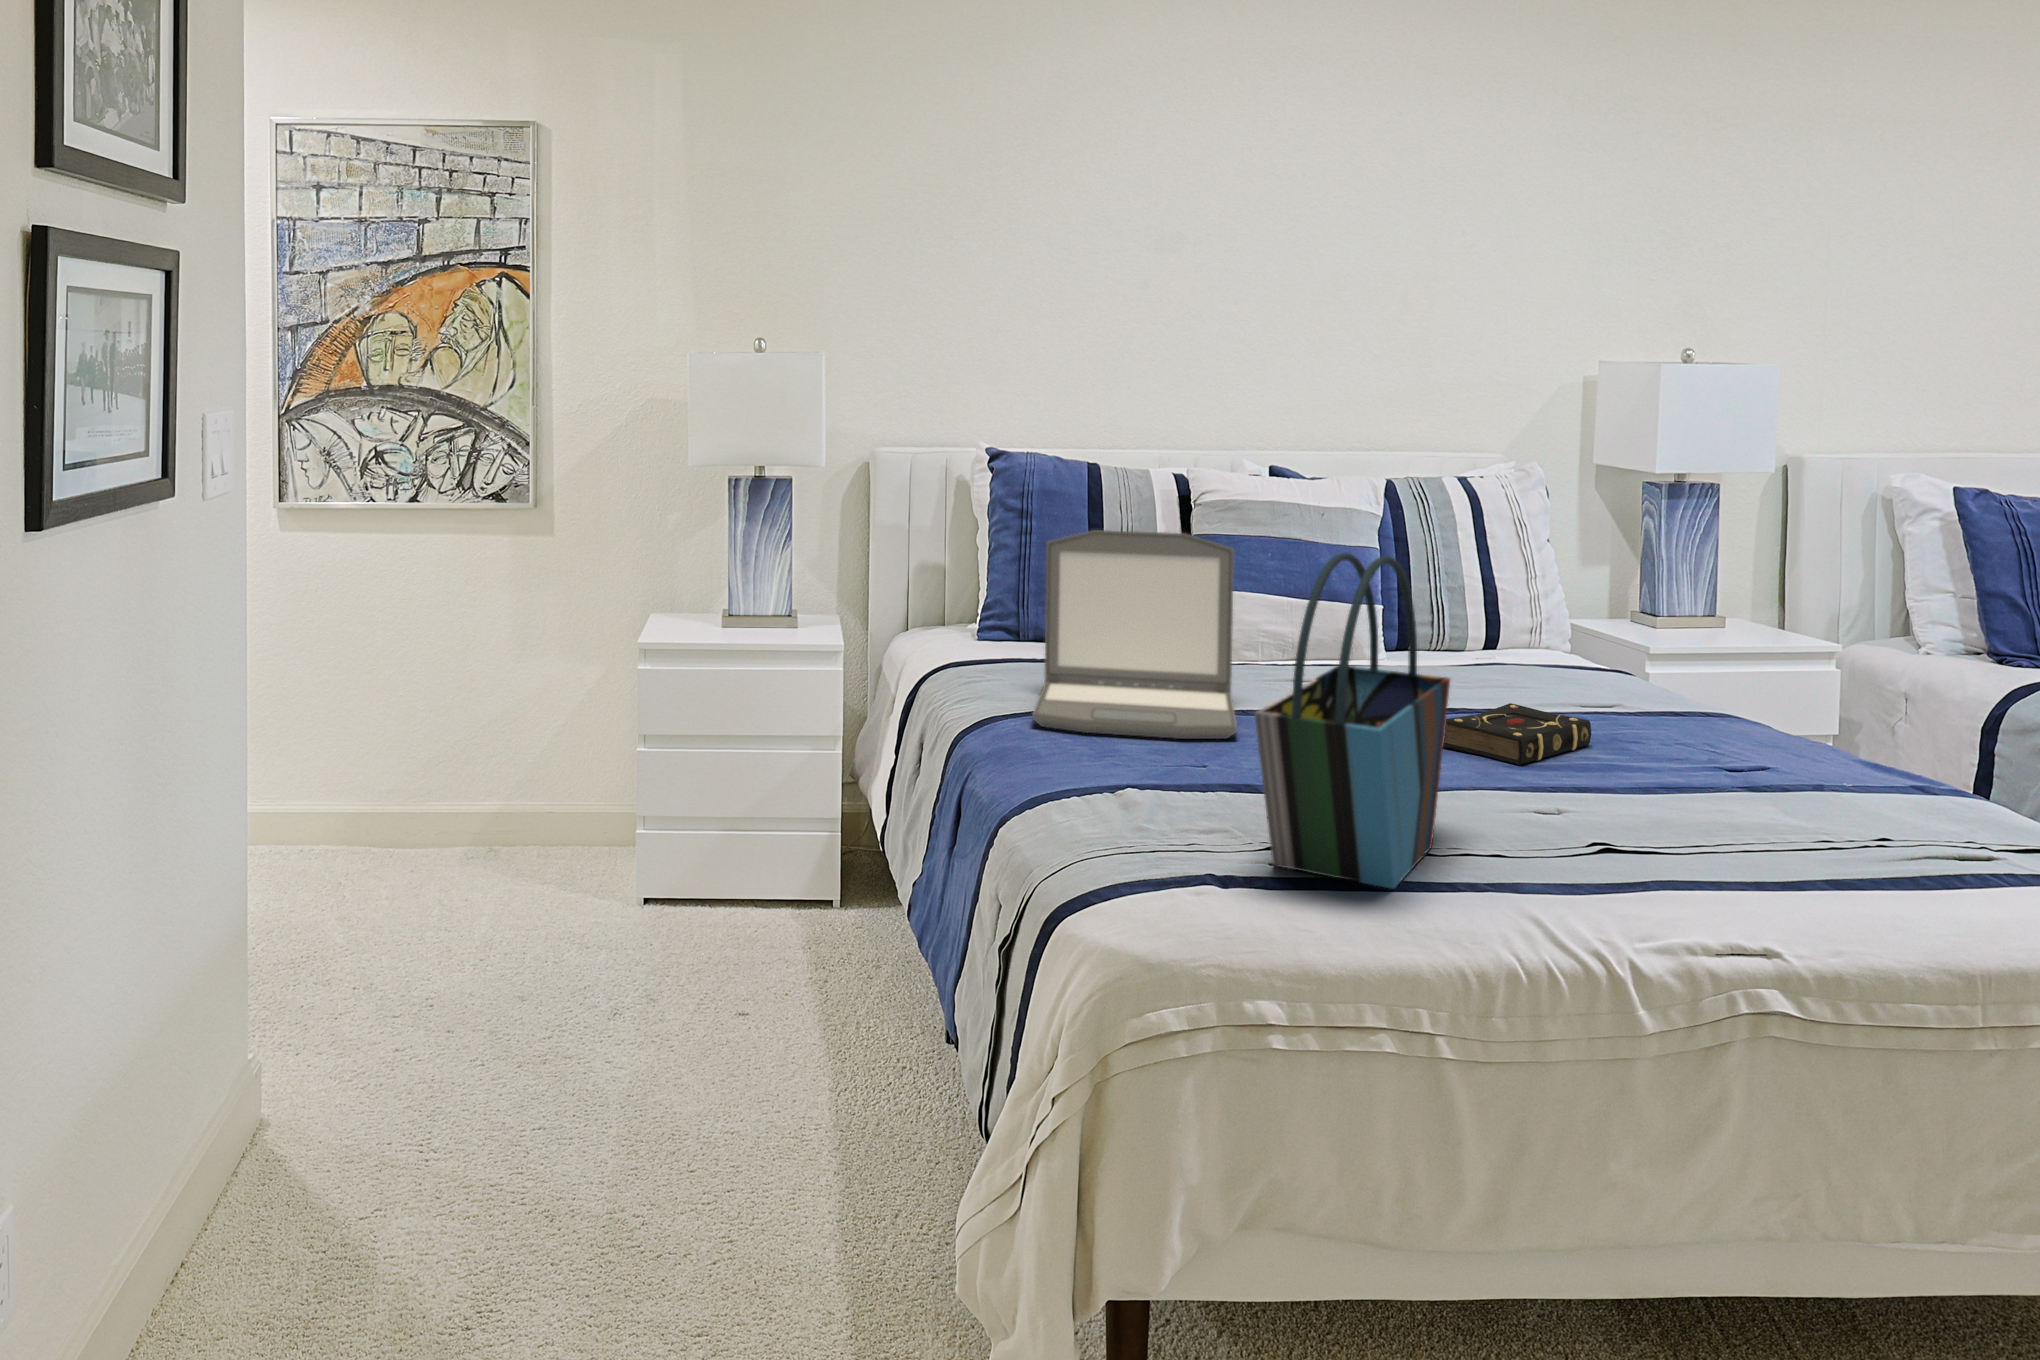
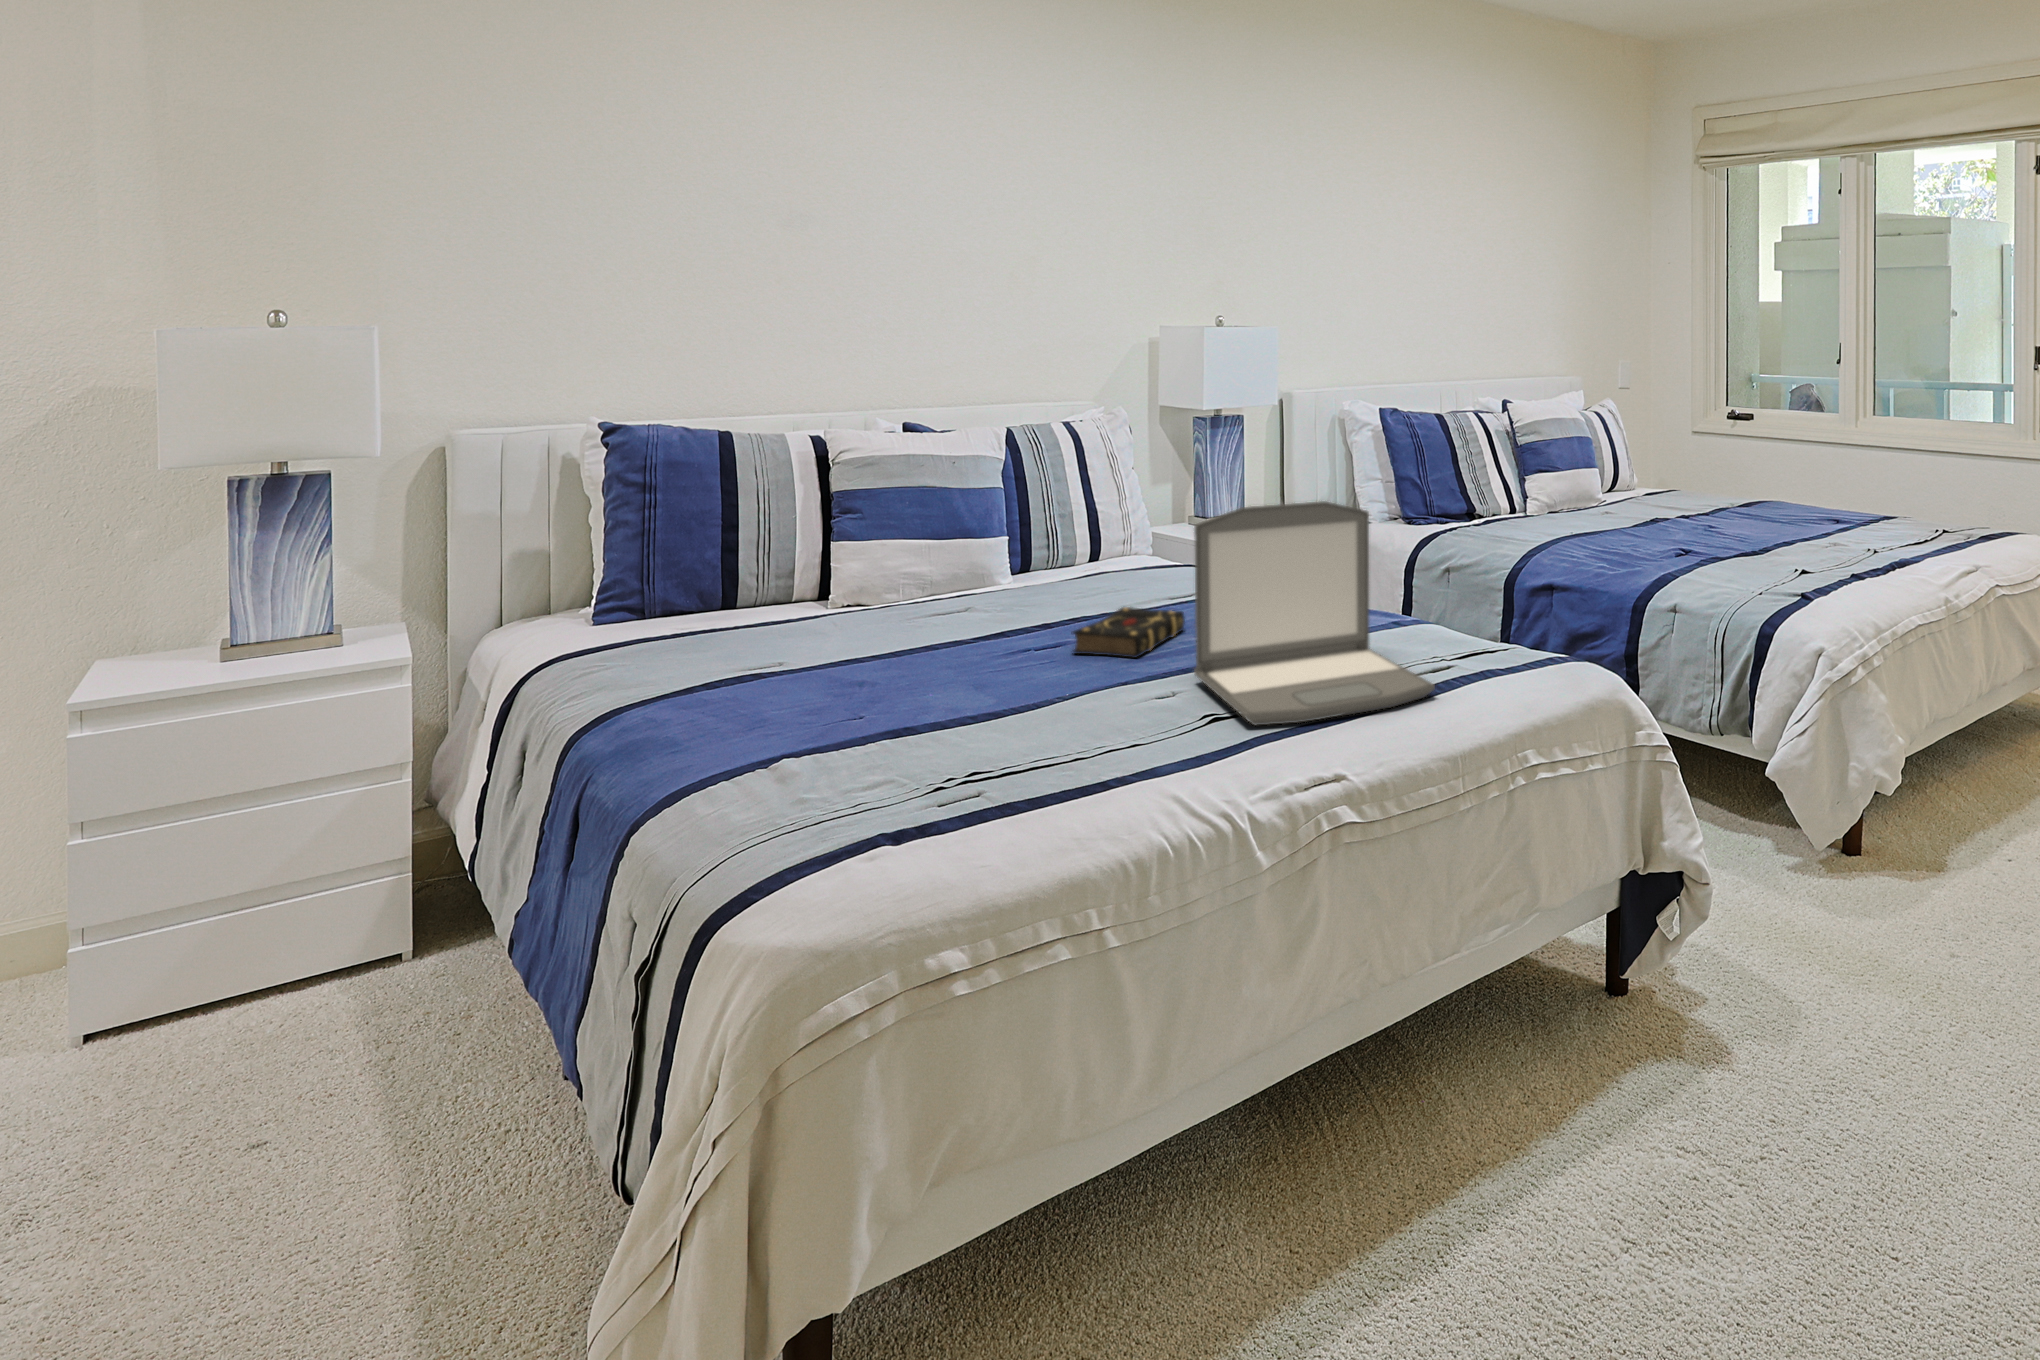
laptop: present [1032,530,1237,739] -> present [1194,501,1435,725]
tote bag: present [1254,552,1450,889] -> none [918,503,1089,808]

